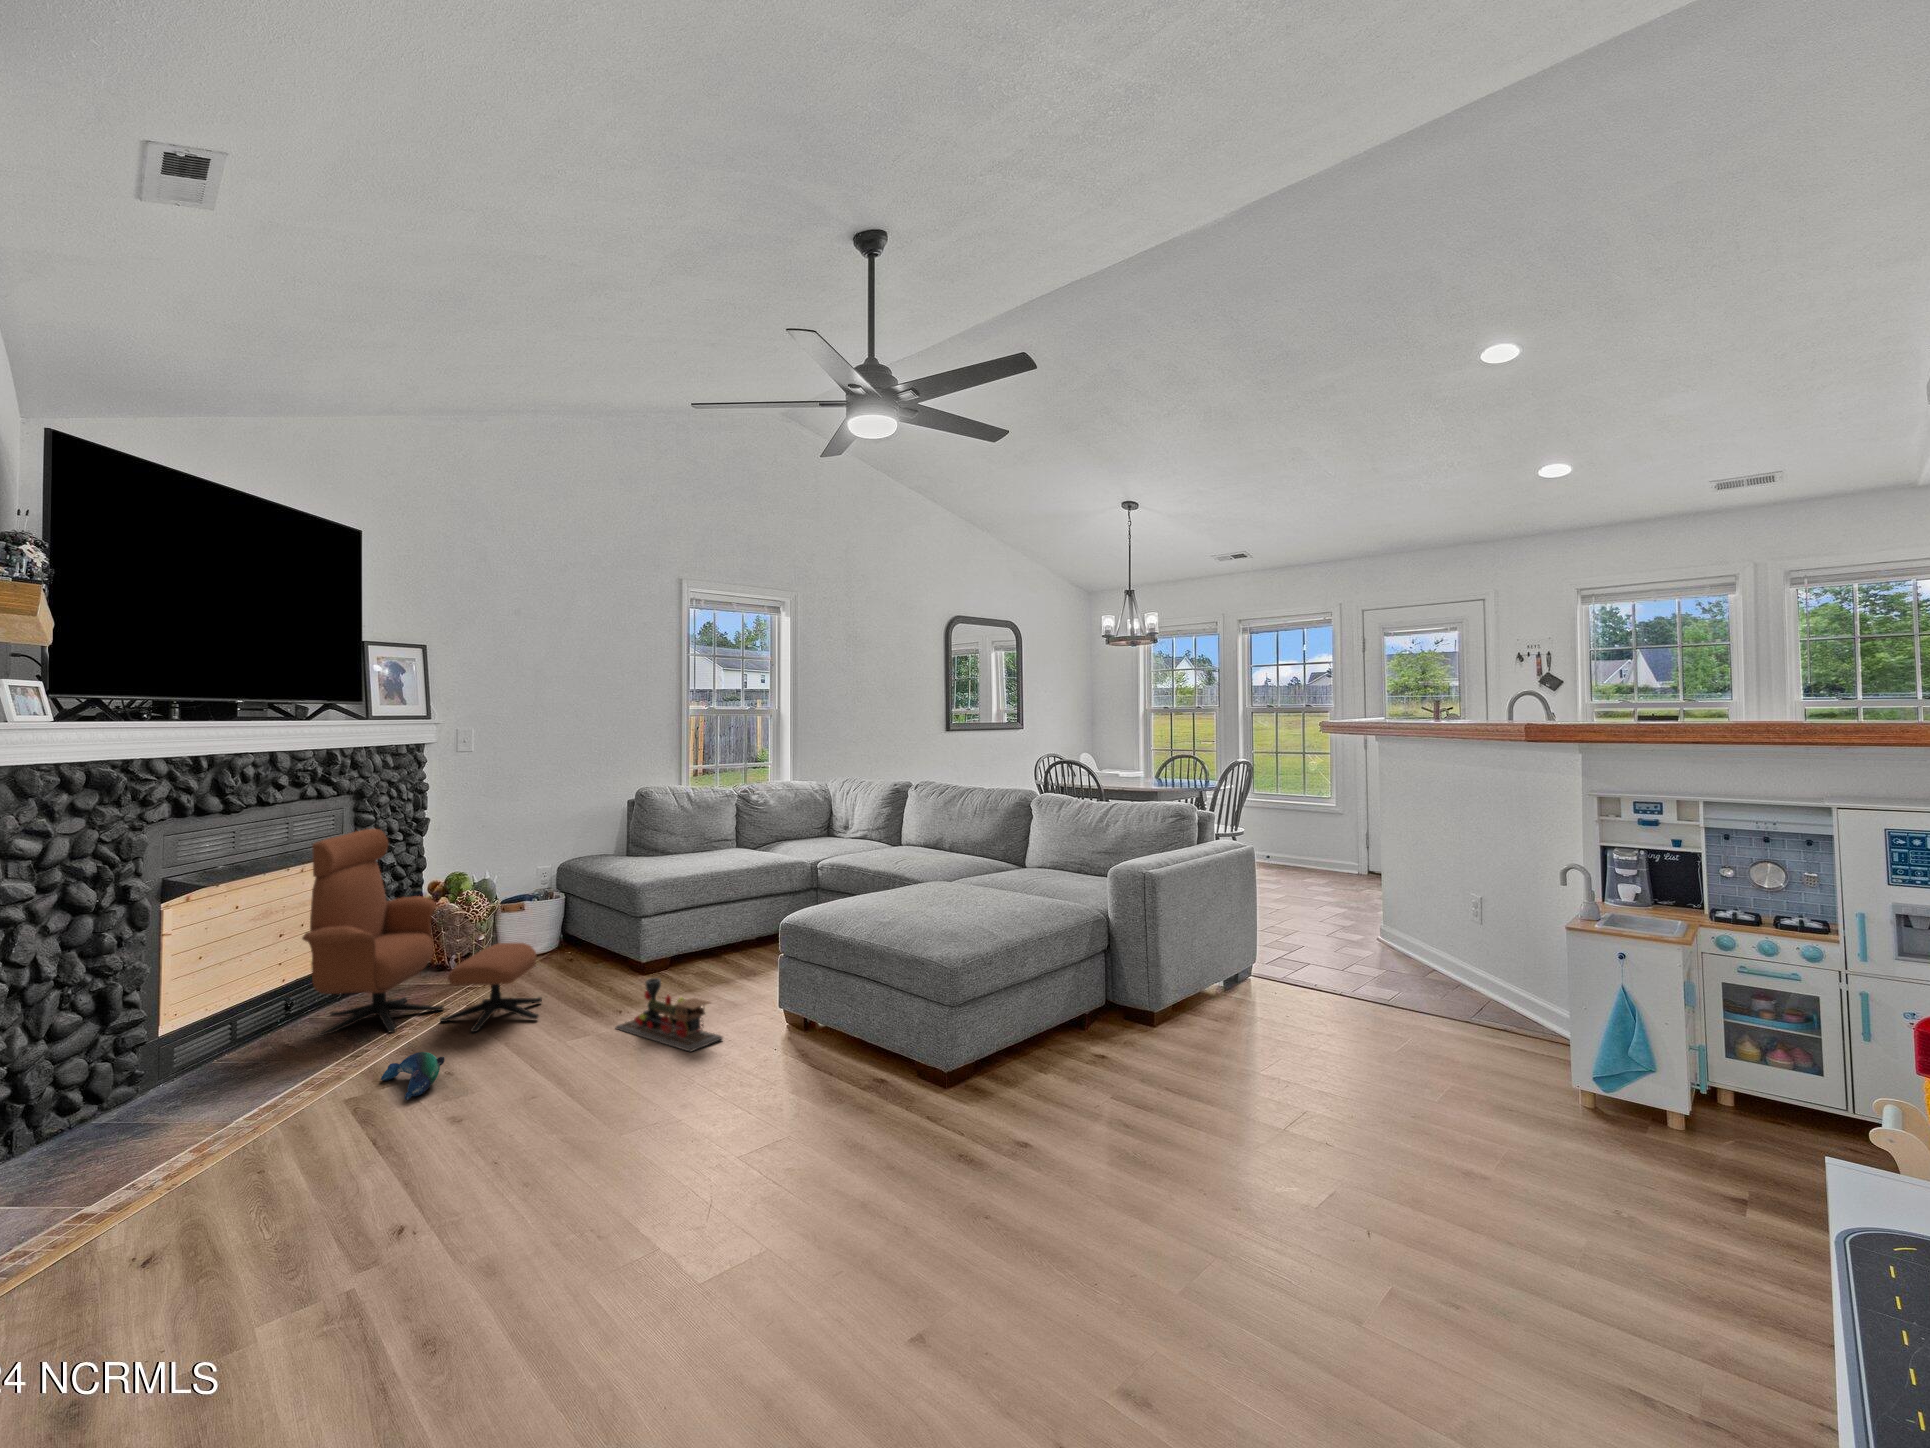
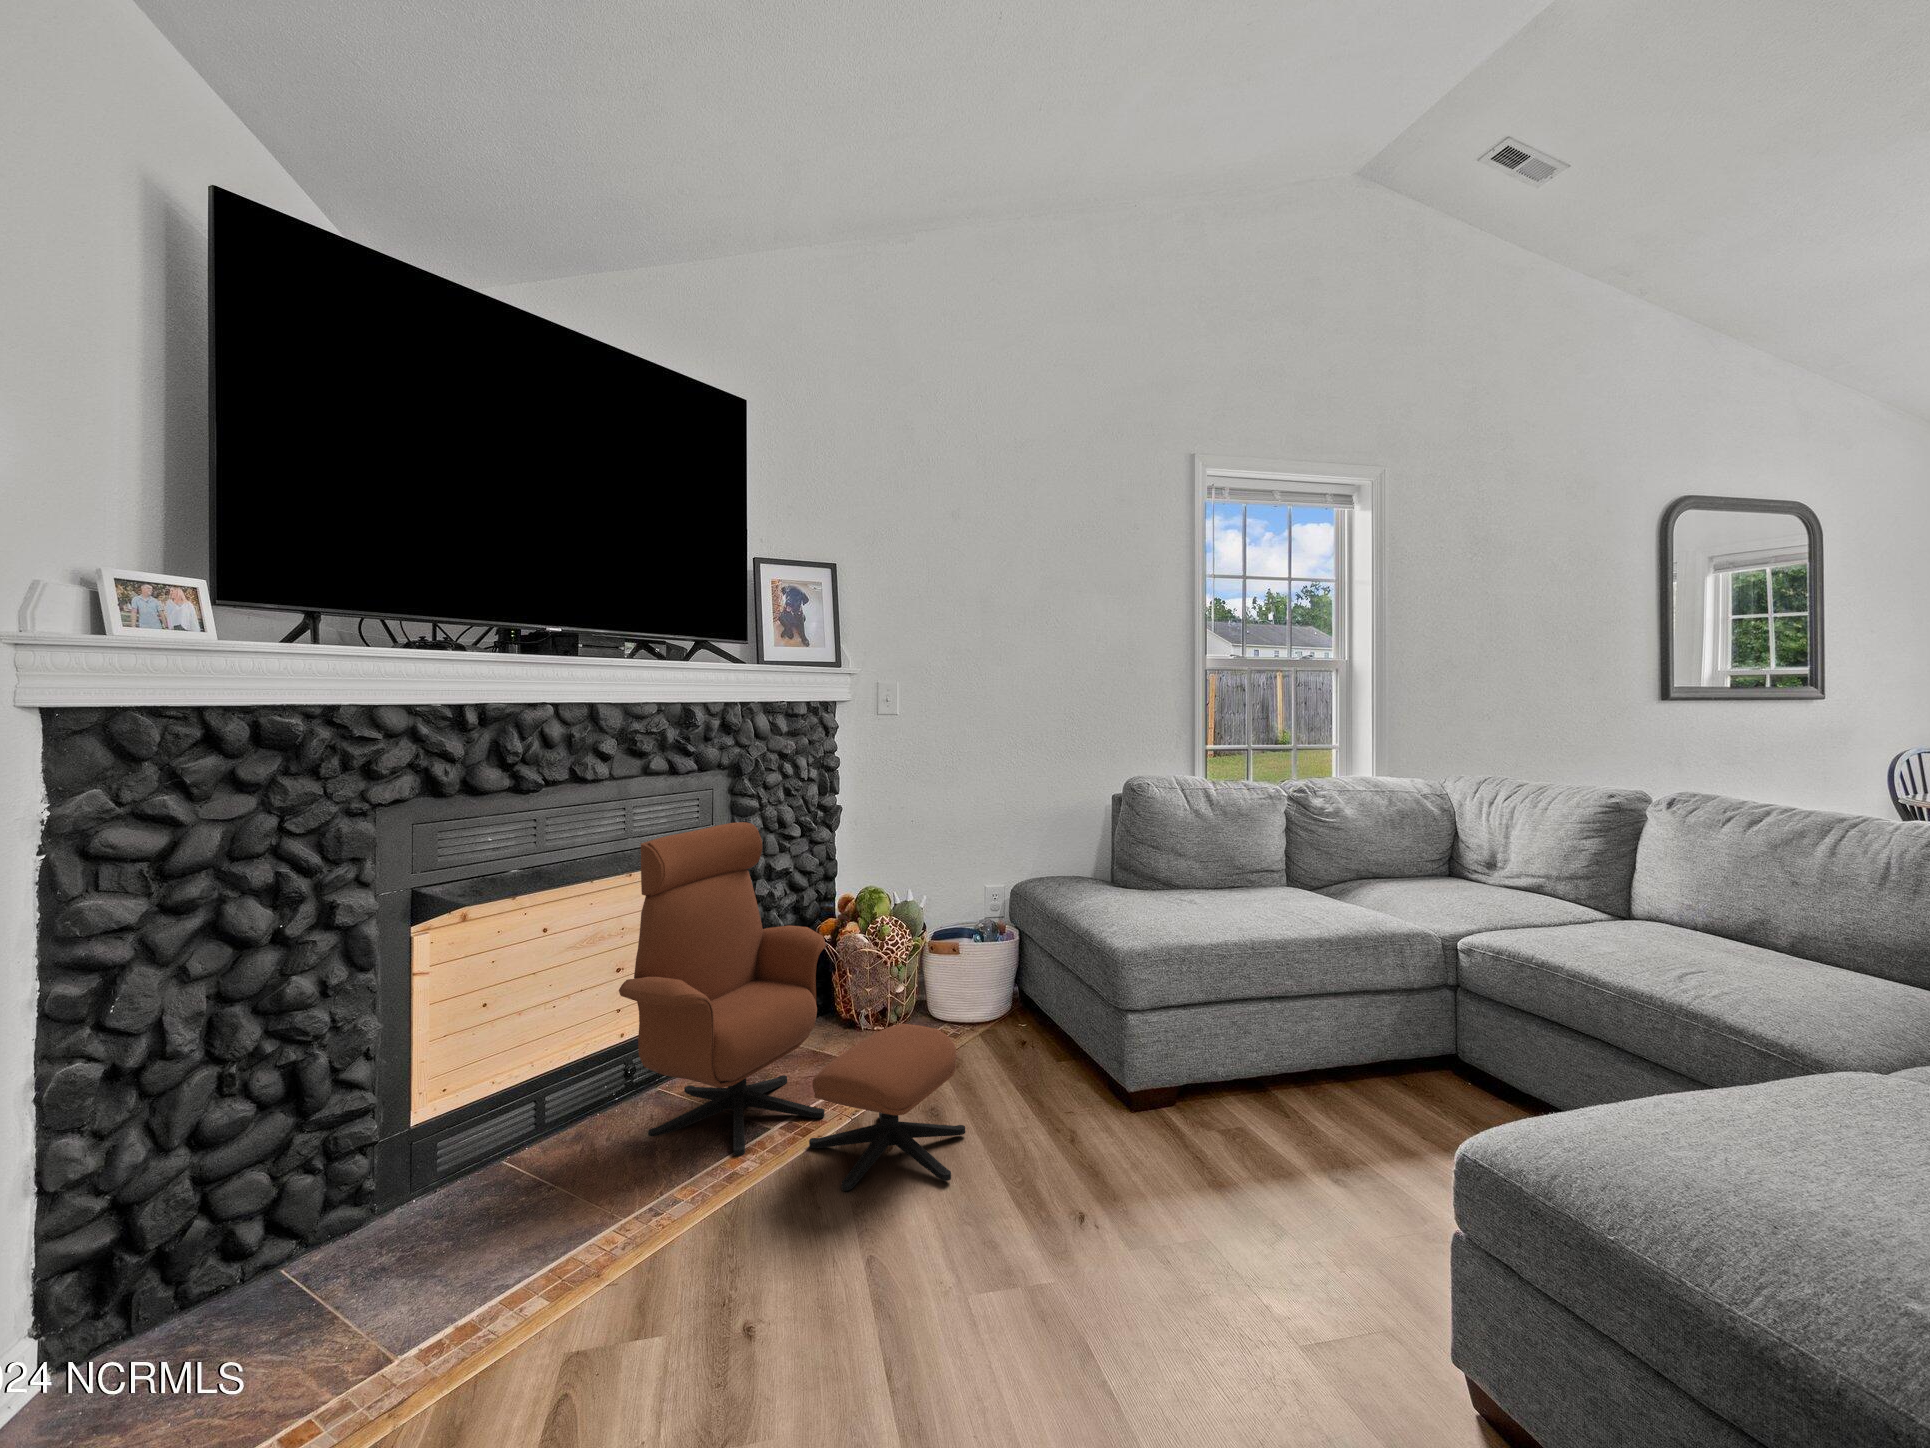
toy train: present [616,978,722,1052] -> none [1076,1170,1301,1396]
plush toy: present [381,1052,445,1100] -> none [662,1260,754,1386]

